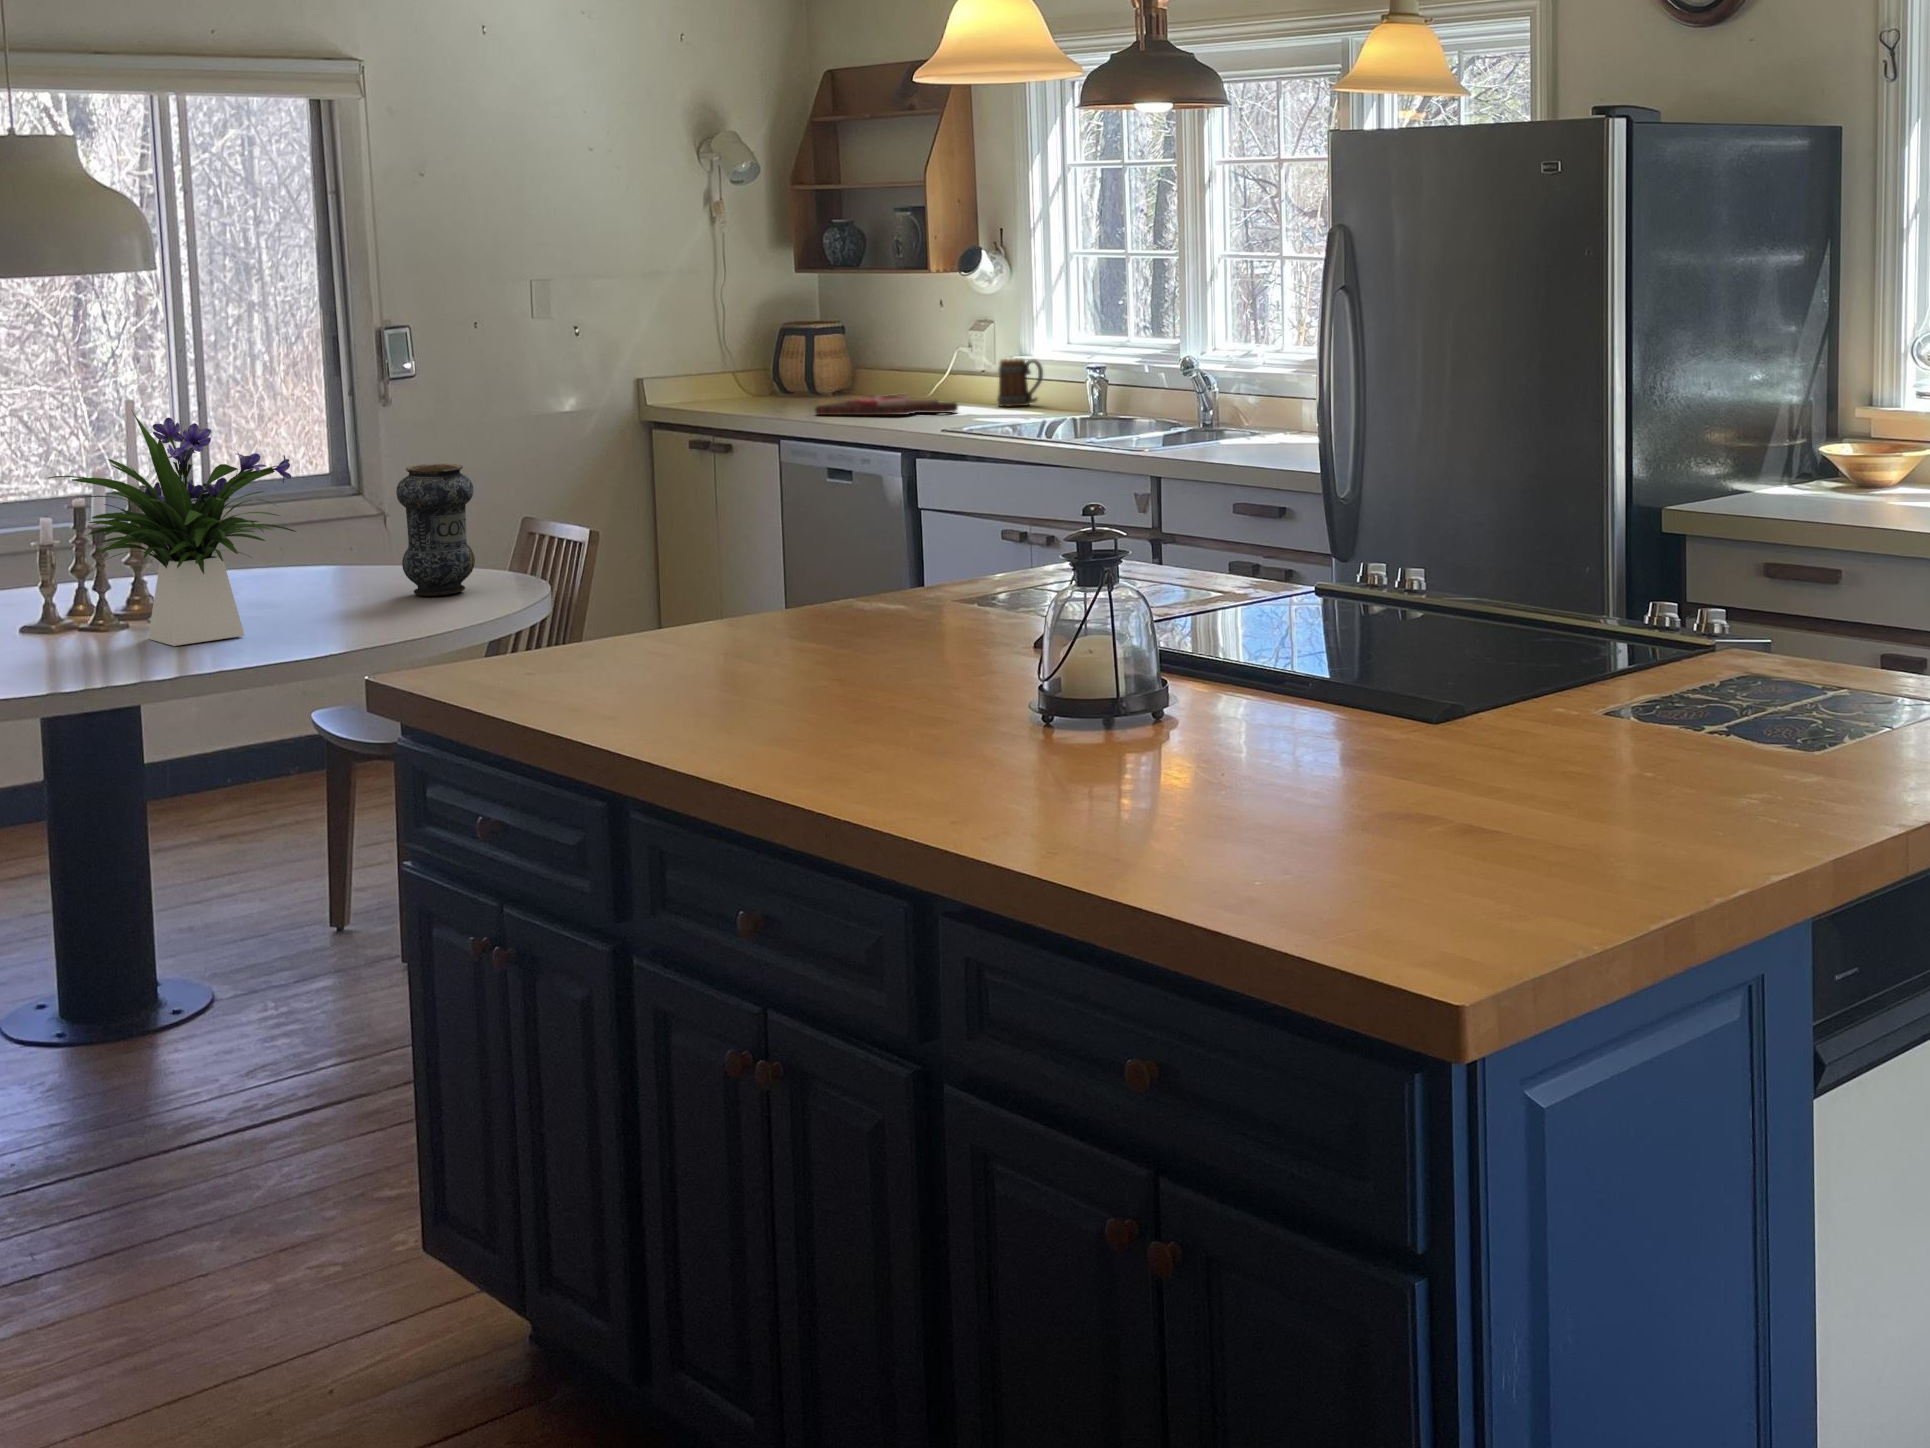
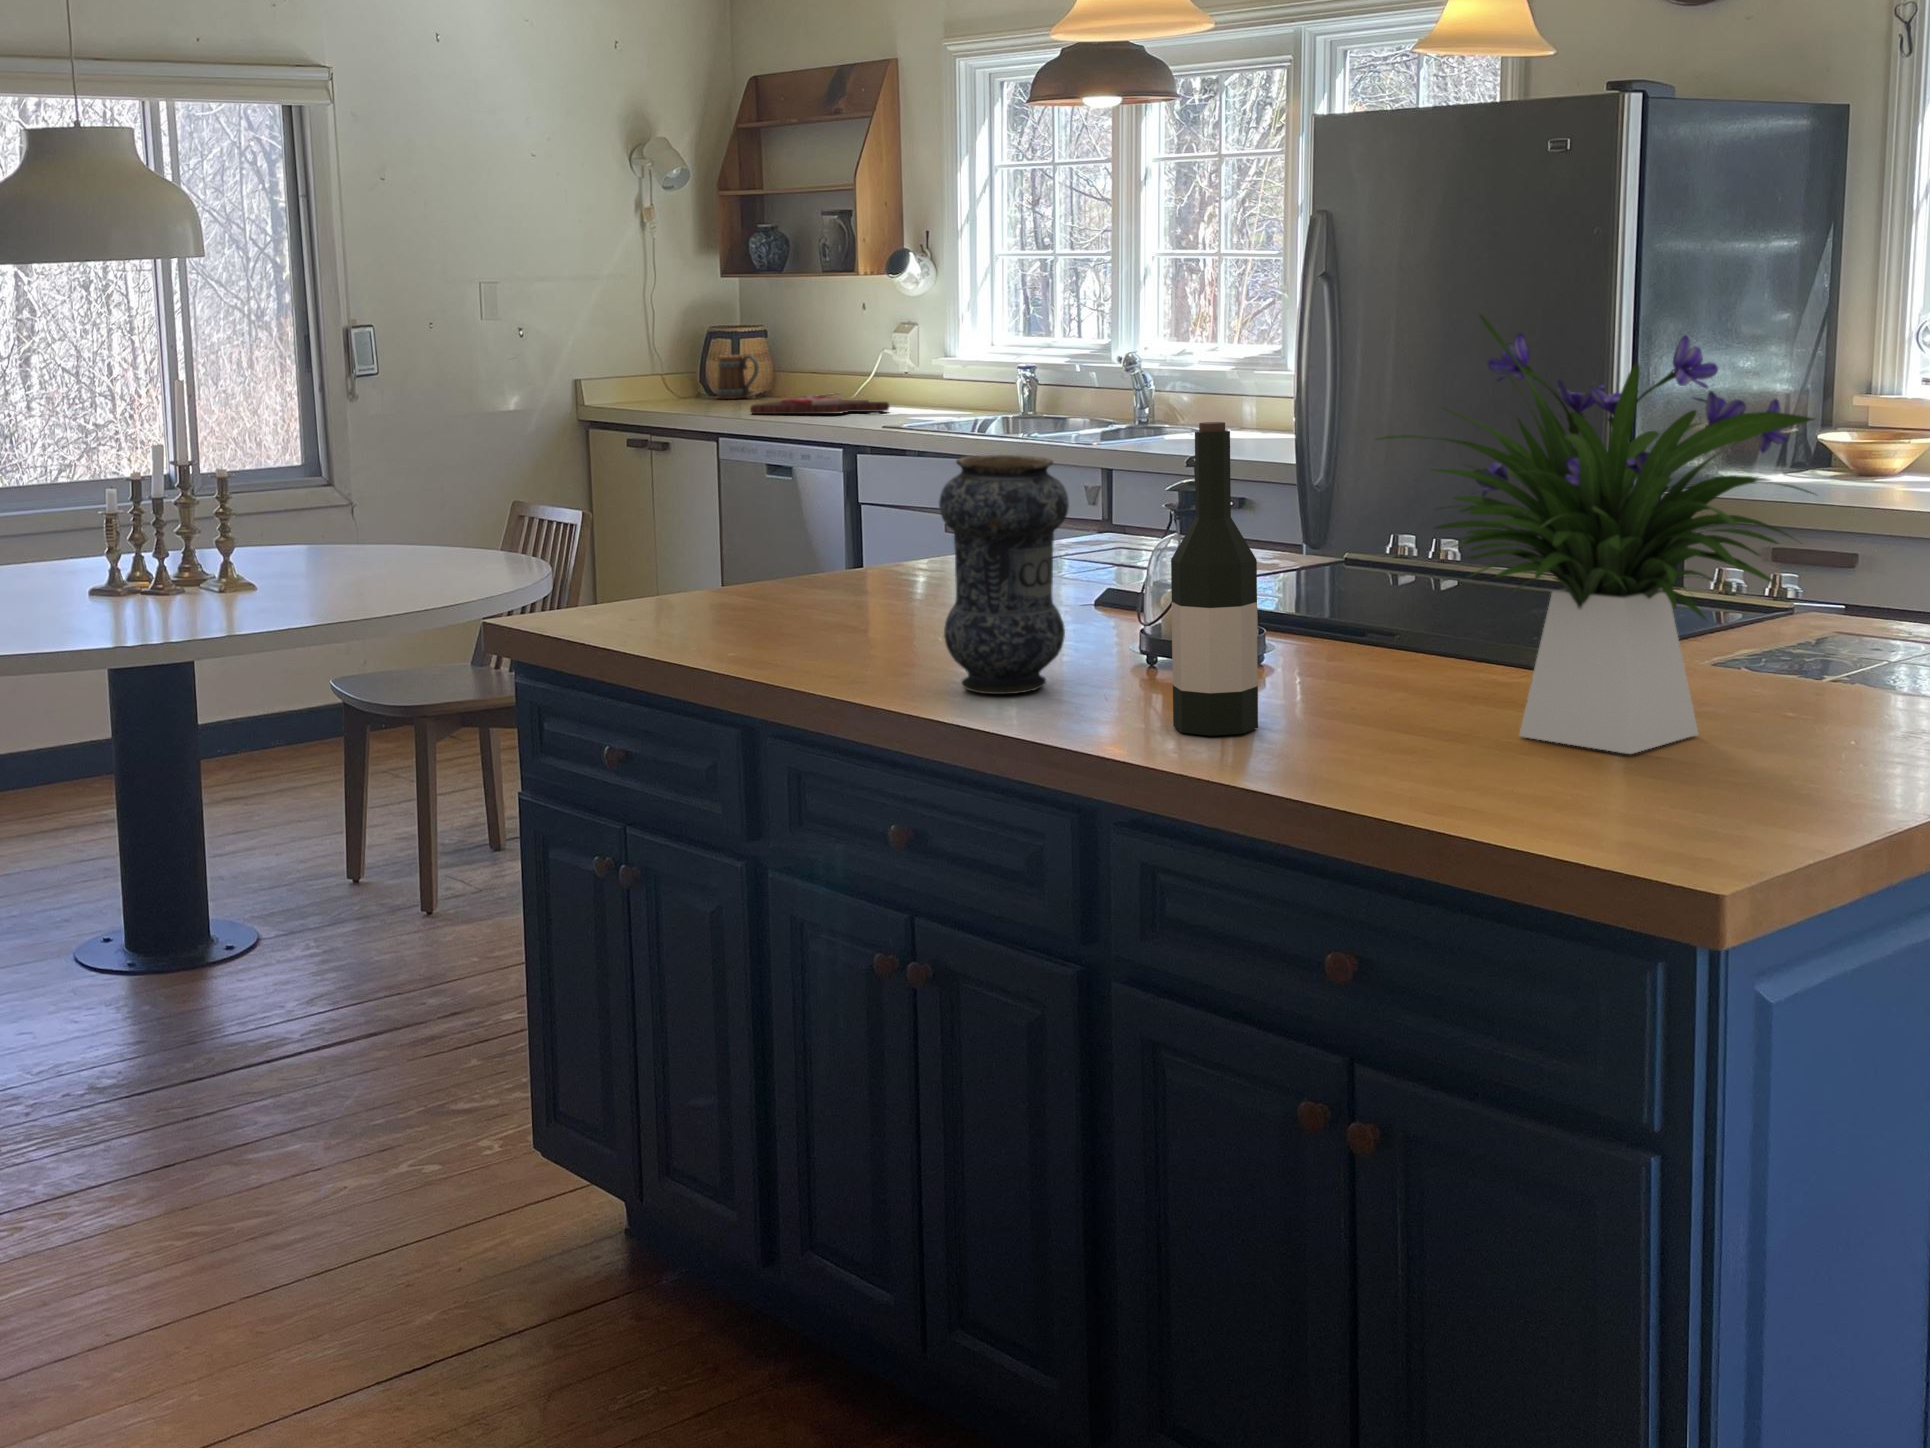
mug: present [997,359,1043,406] -> present [717,355,759,399]
flower arrangement: present [48,411,296,646] -> present [1378,314,1814,754]
vase: present [396,464,475,596] -> present [939,455,1069,694]
wine bottle: none [1034,487,1127,817] -> present [1171,422,1258,736]

